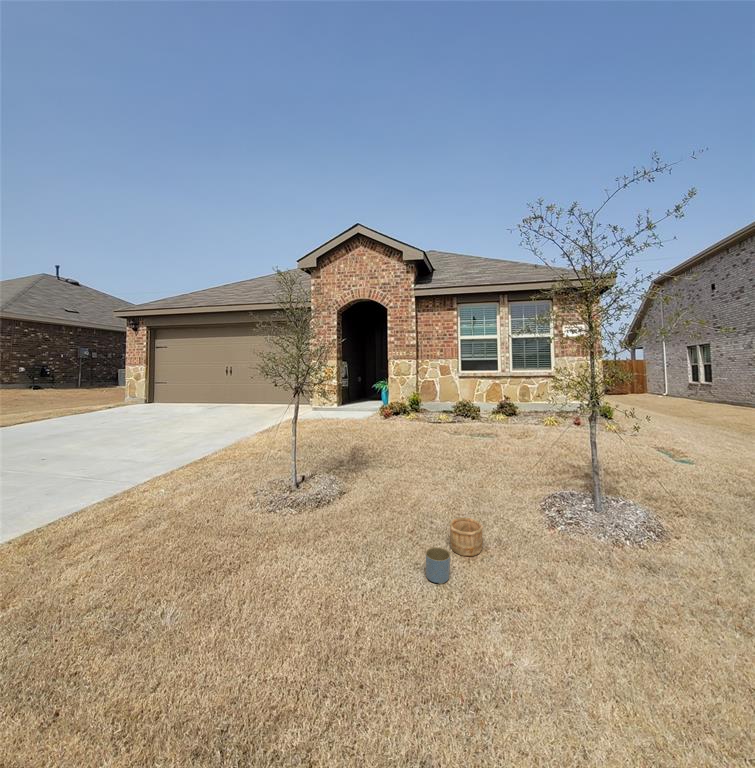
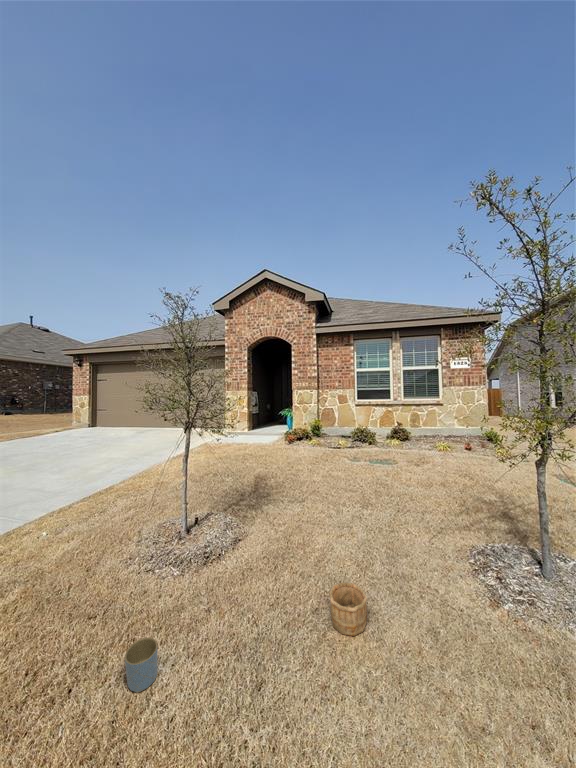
planter: present [426,547,450,584] -> present [125,638,158,693]

